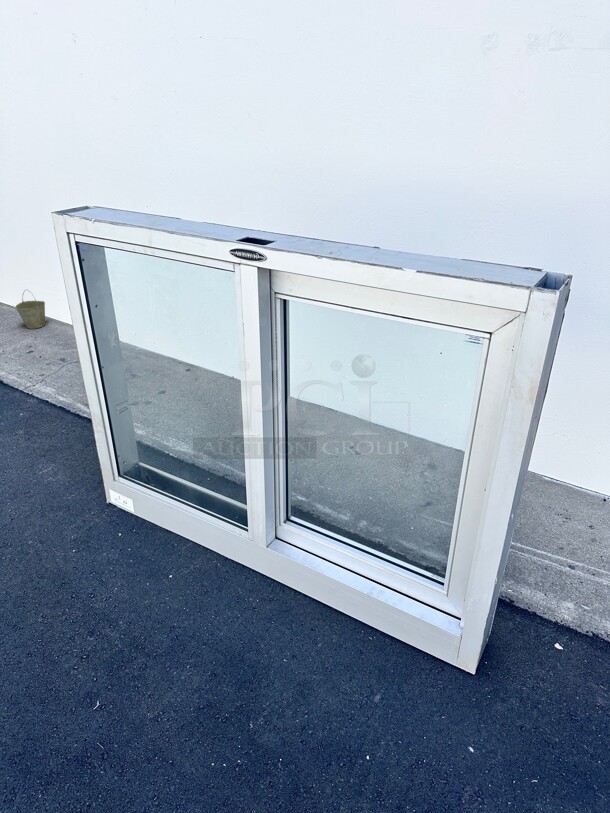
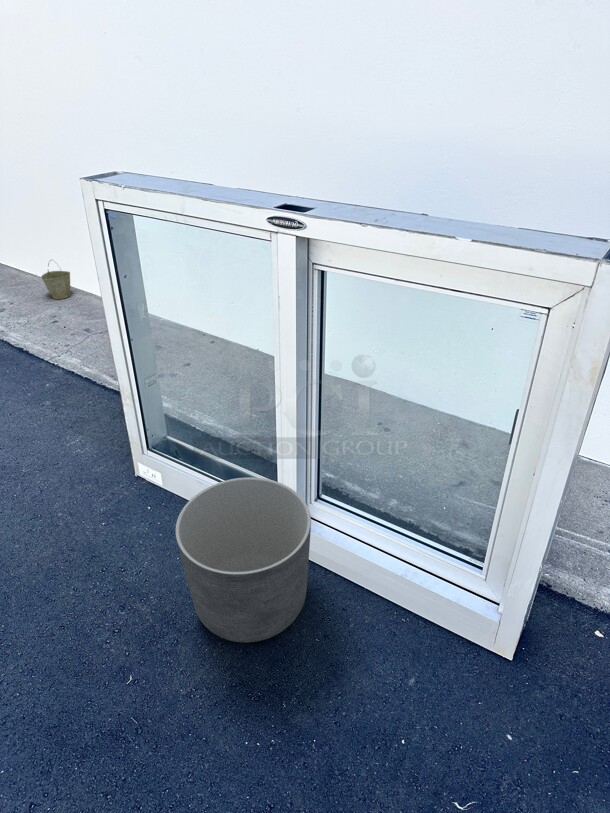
planter: none [144,500,277,664] -> present [175,477,311,642]

